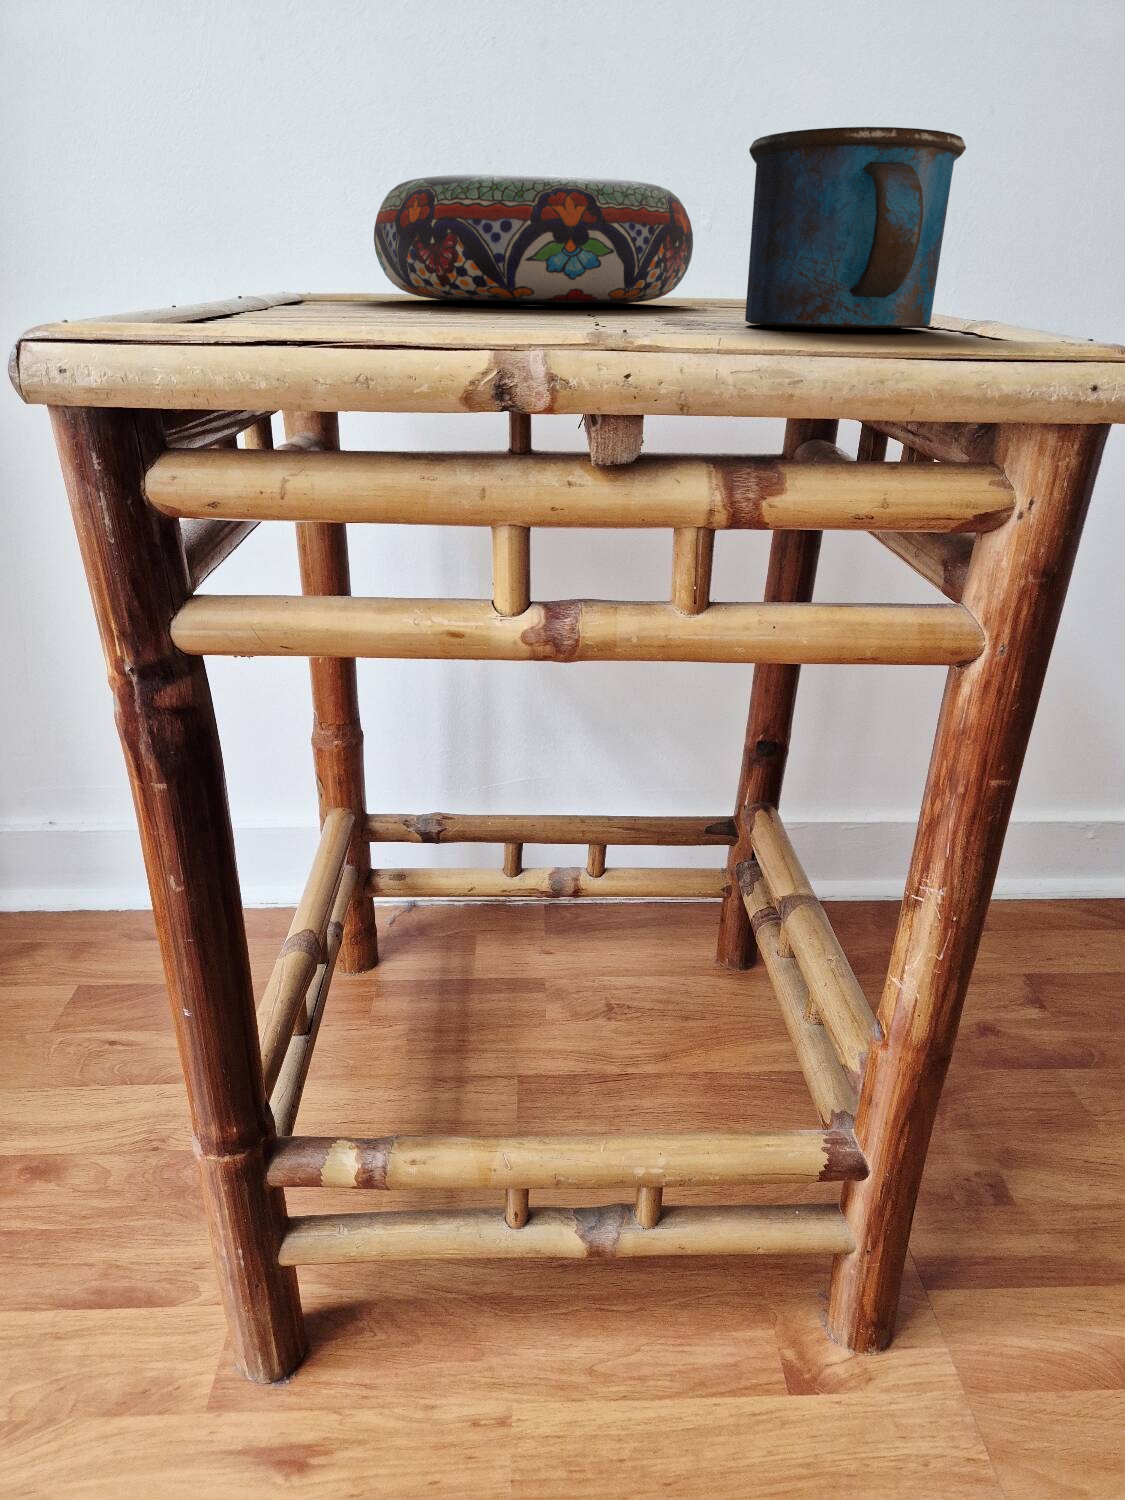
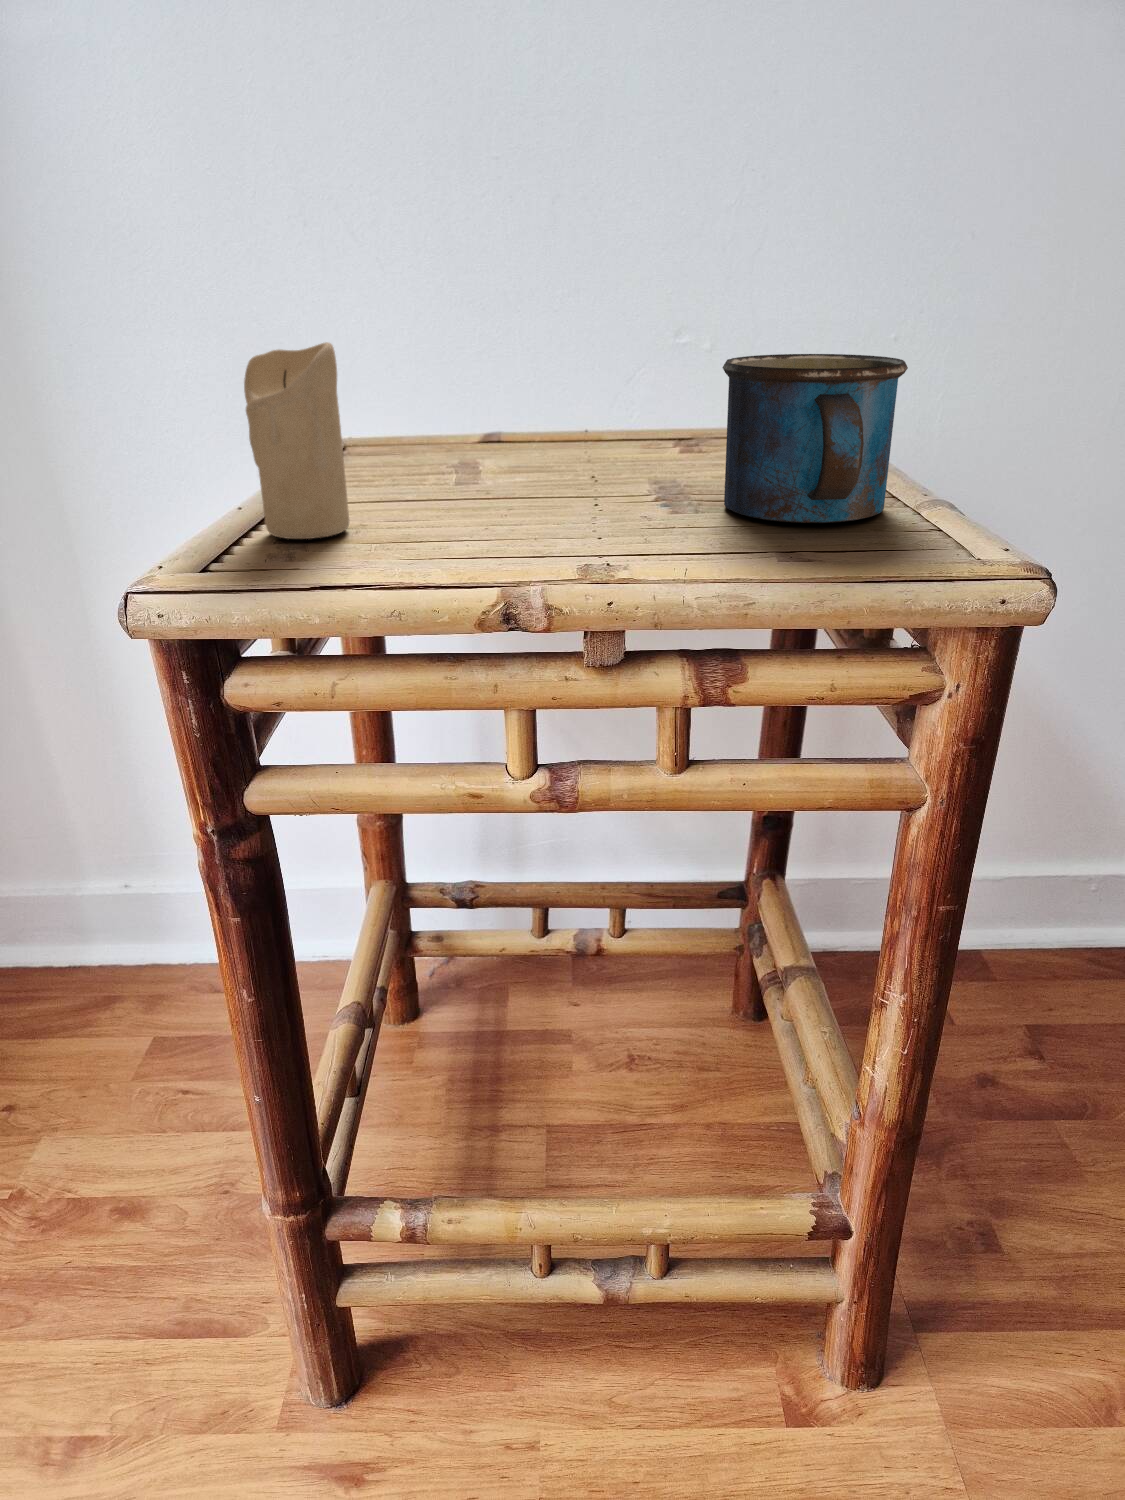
candle: none [182,75,307,320] -> present [244,342,349,539]
decorative bowl: present [374,174,693,303] -> none [405,330,693,447]

